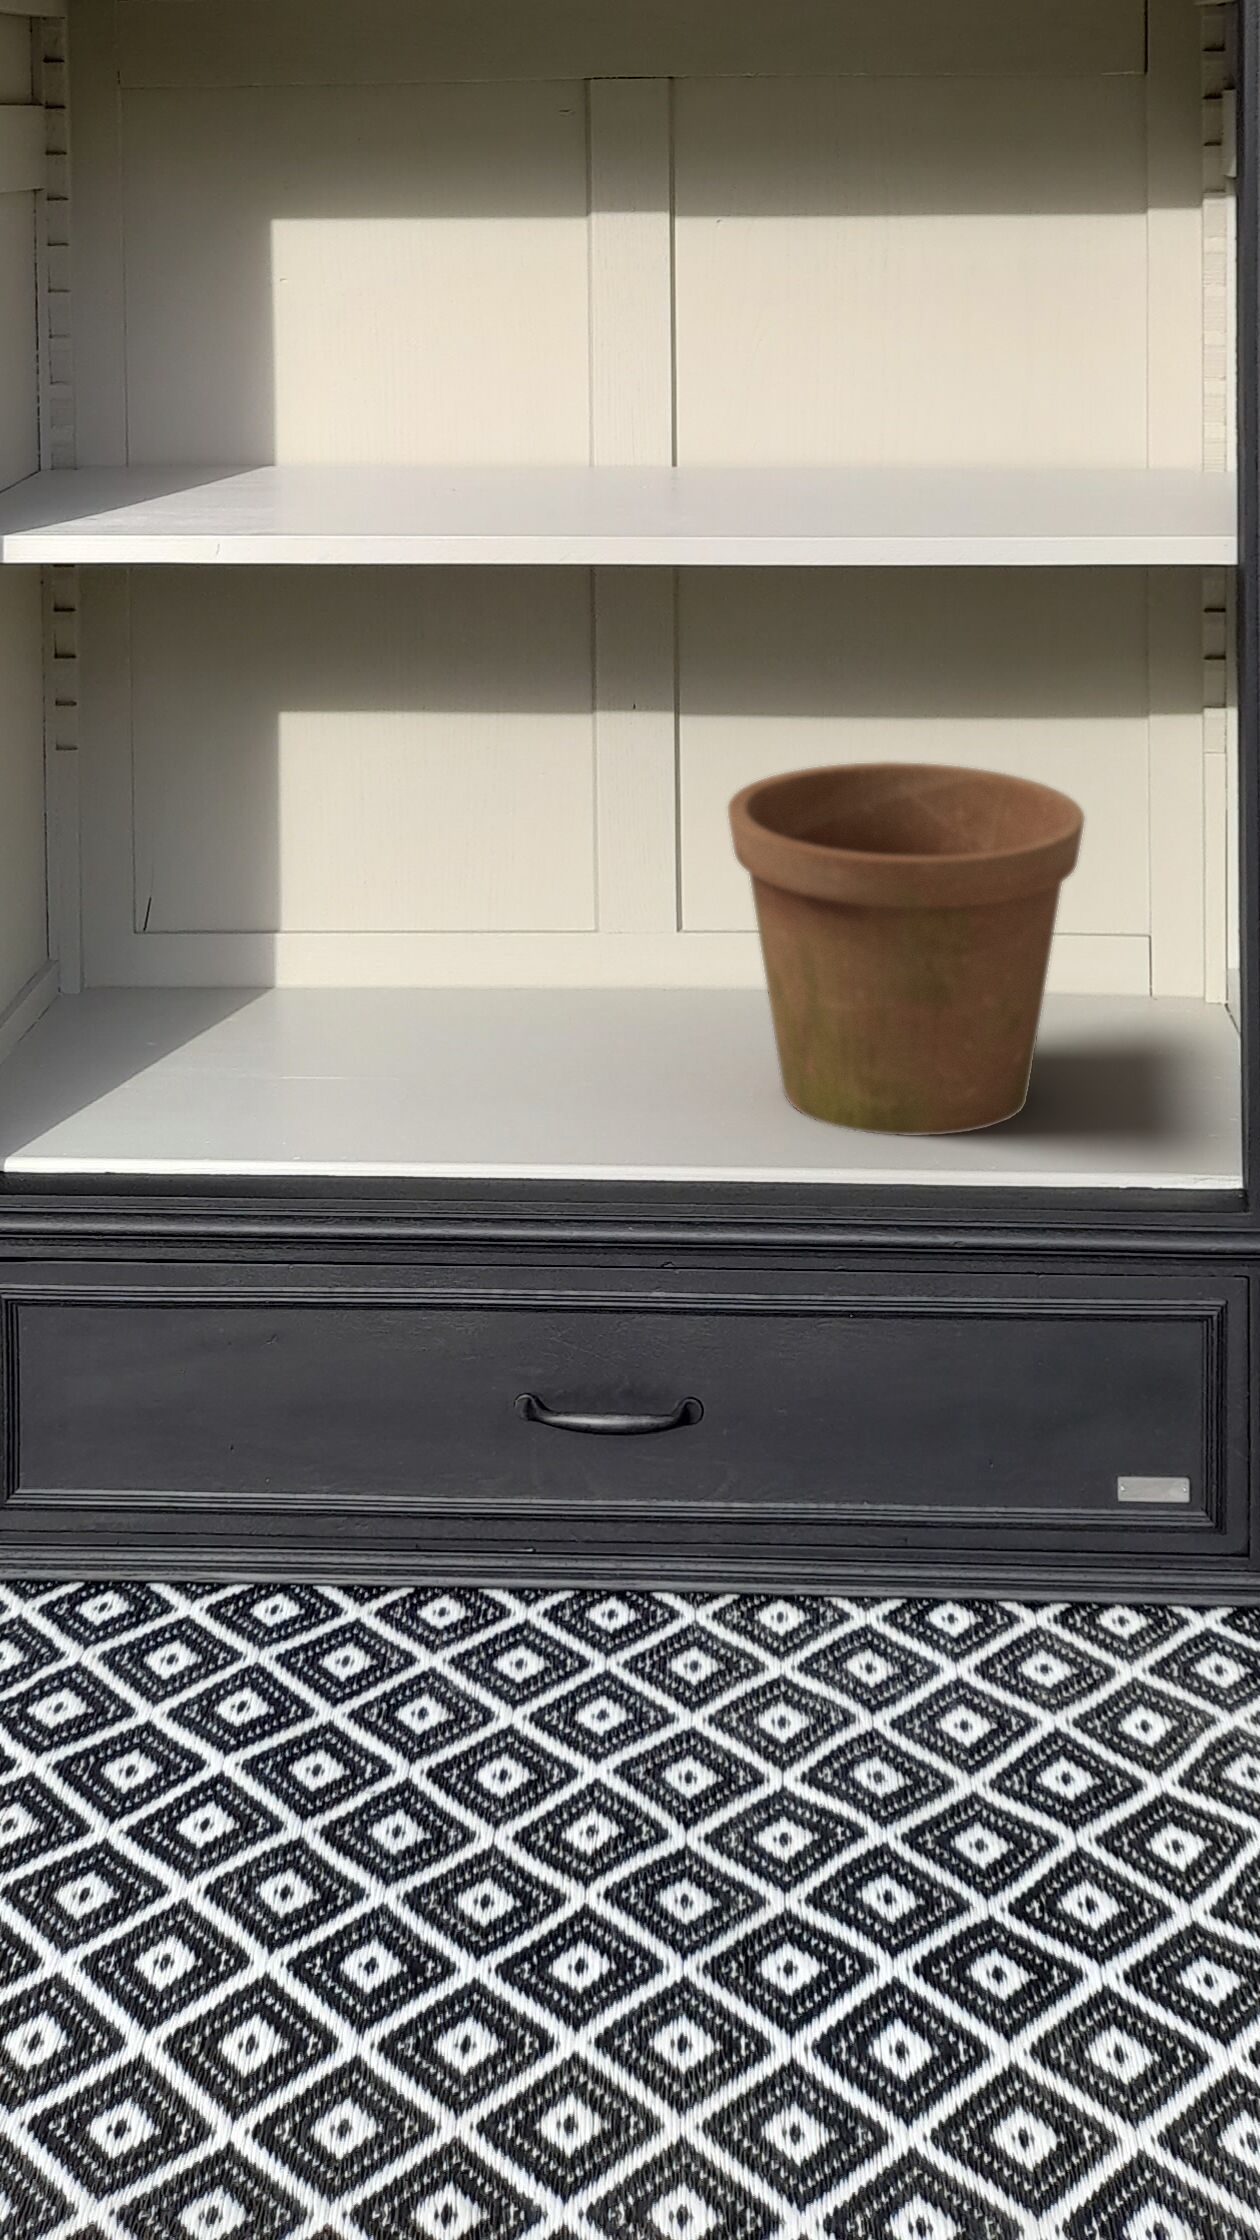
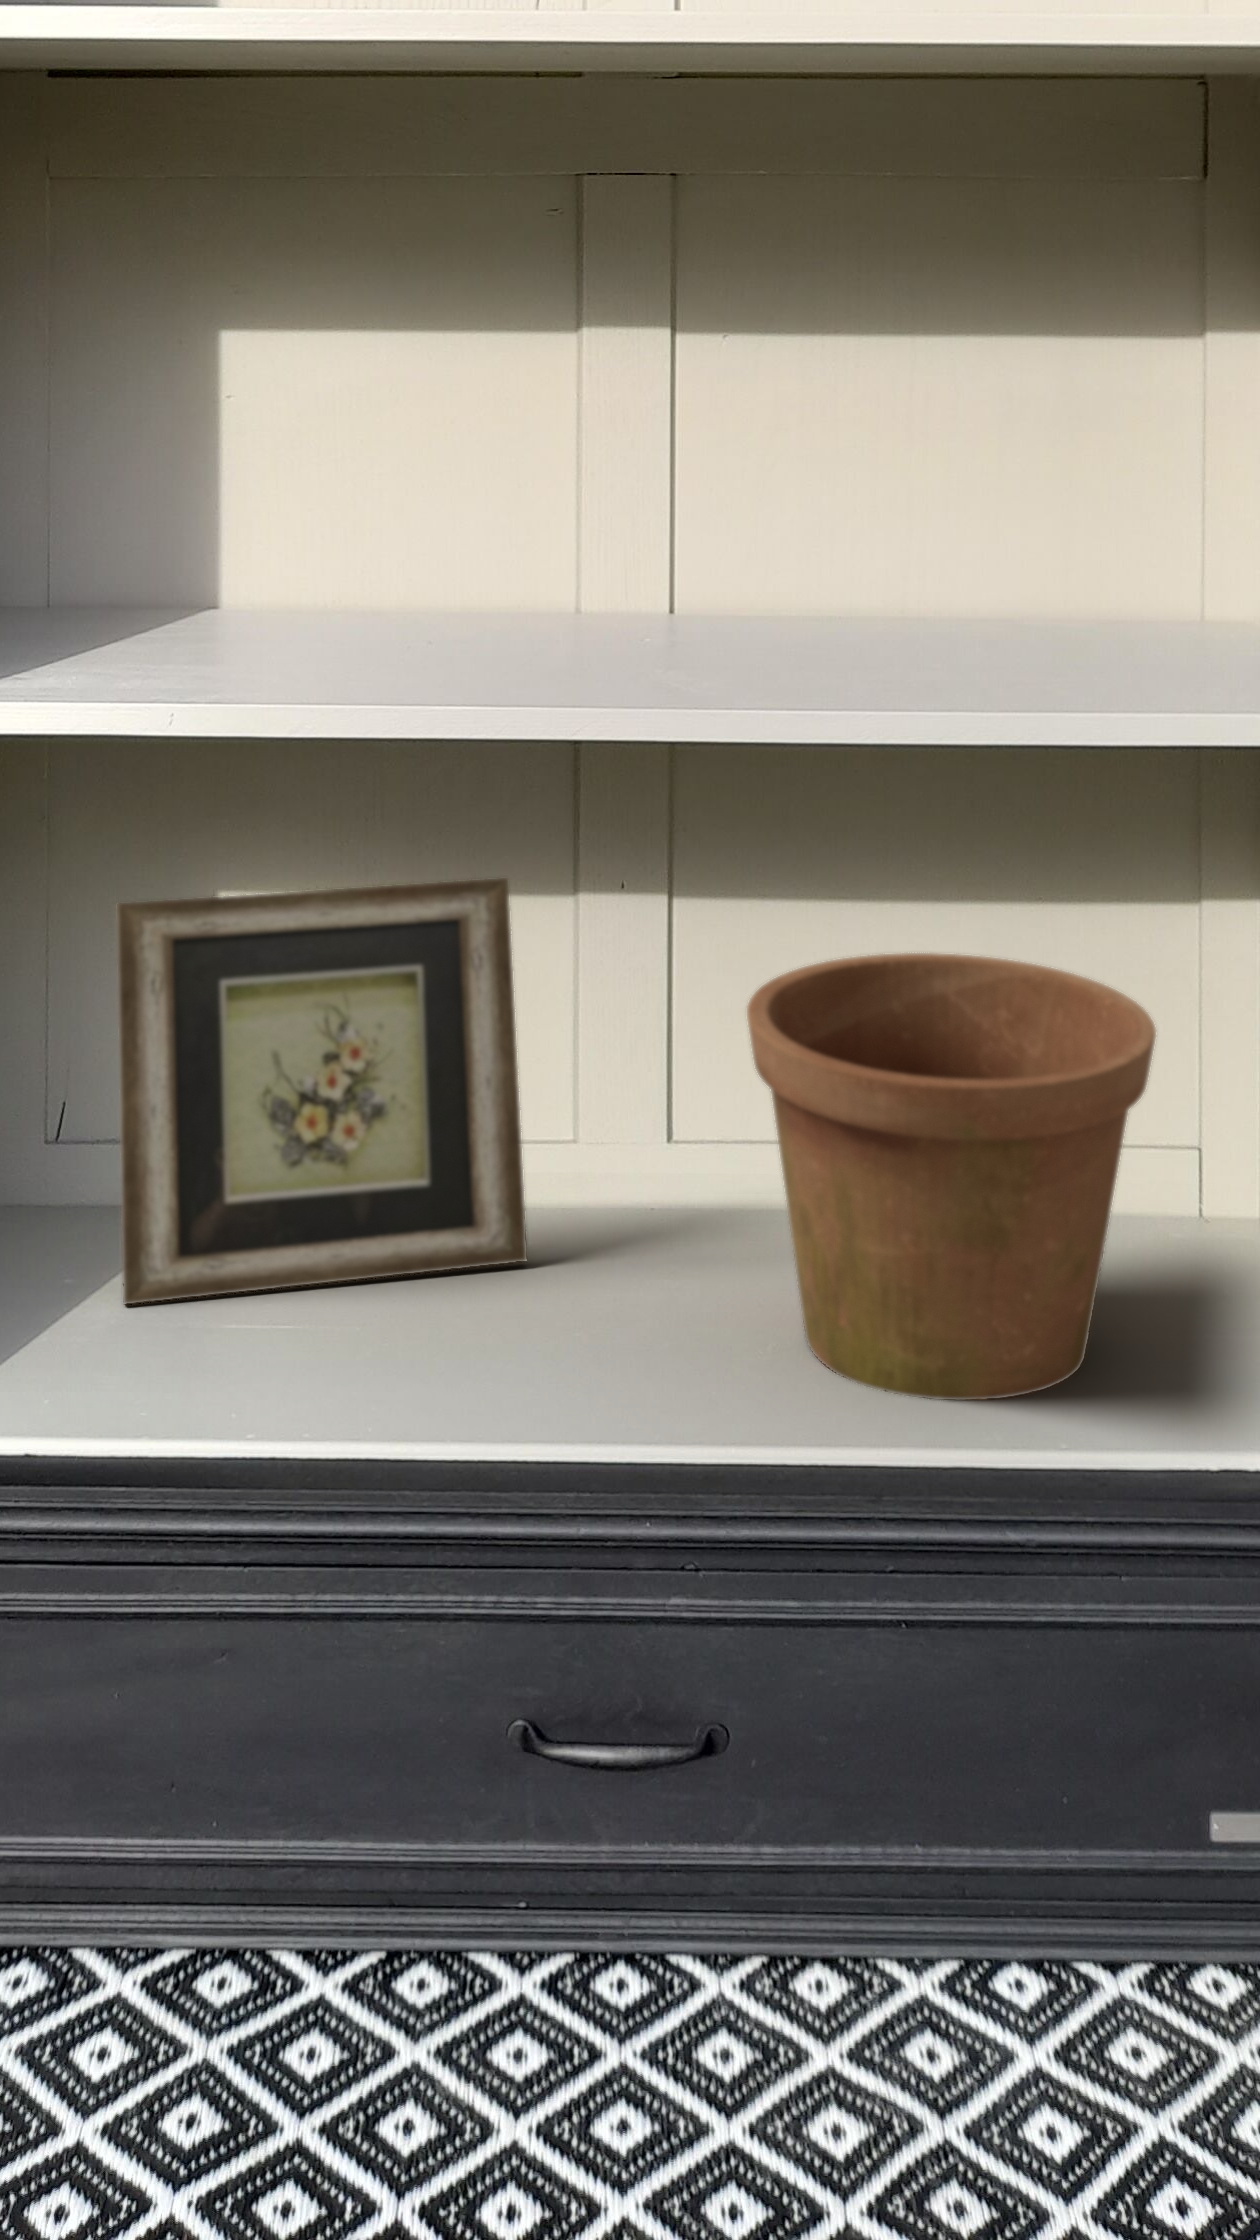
picture frame: none [187,702,548,1064] -> present [117,878,527,1304]

